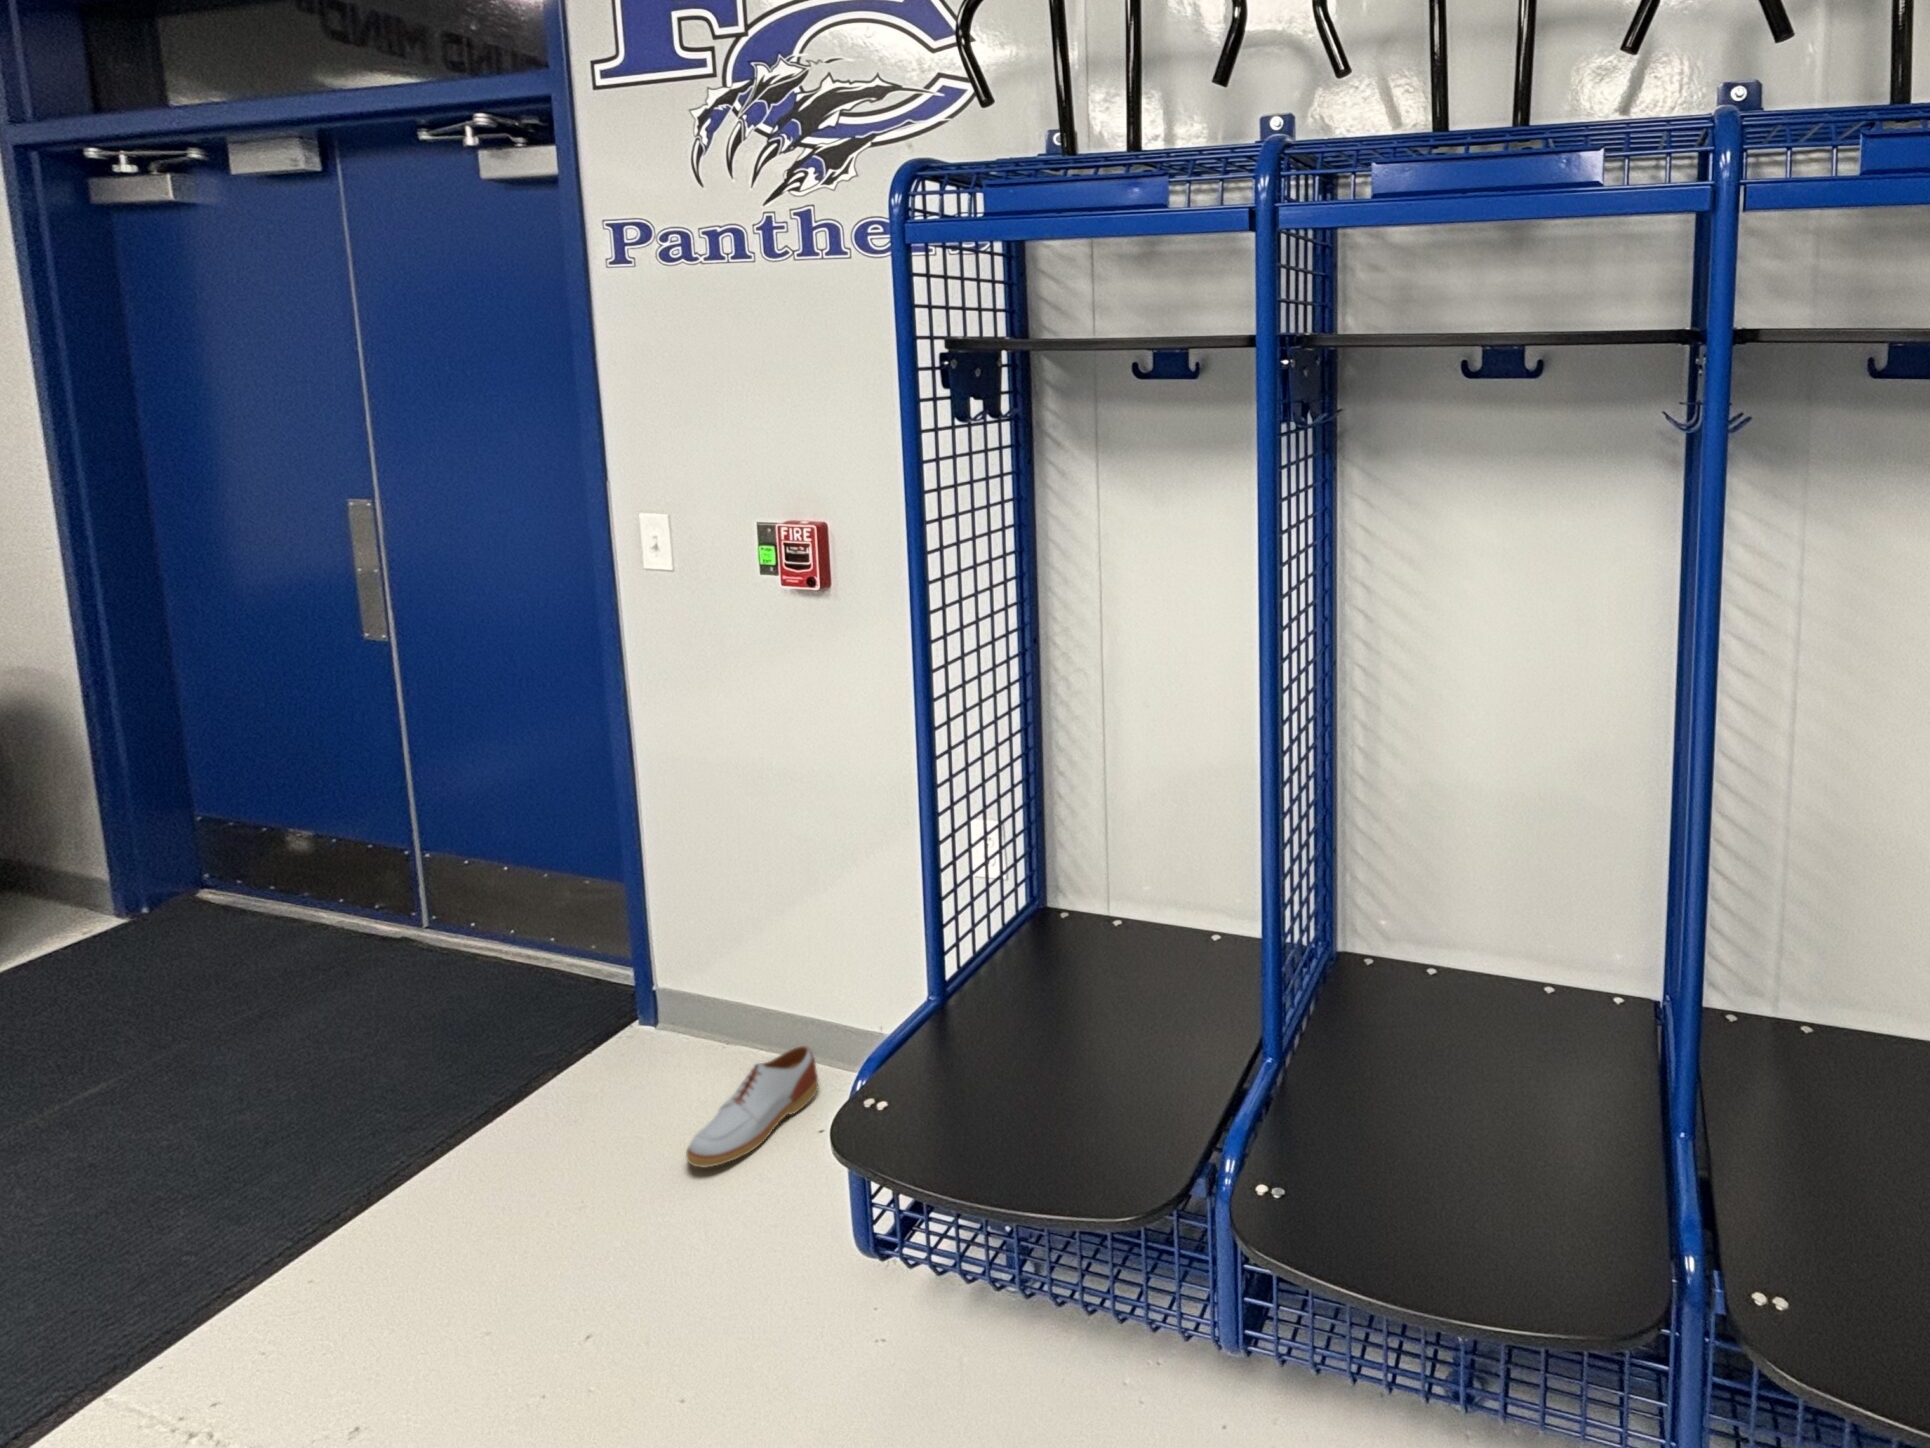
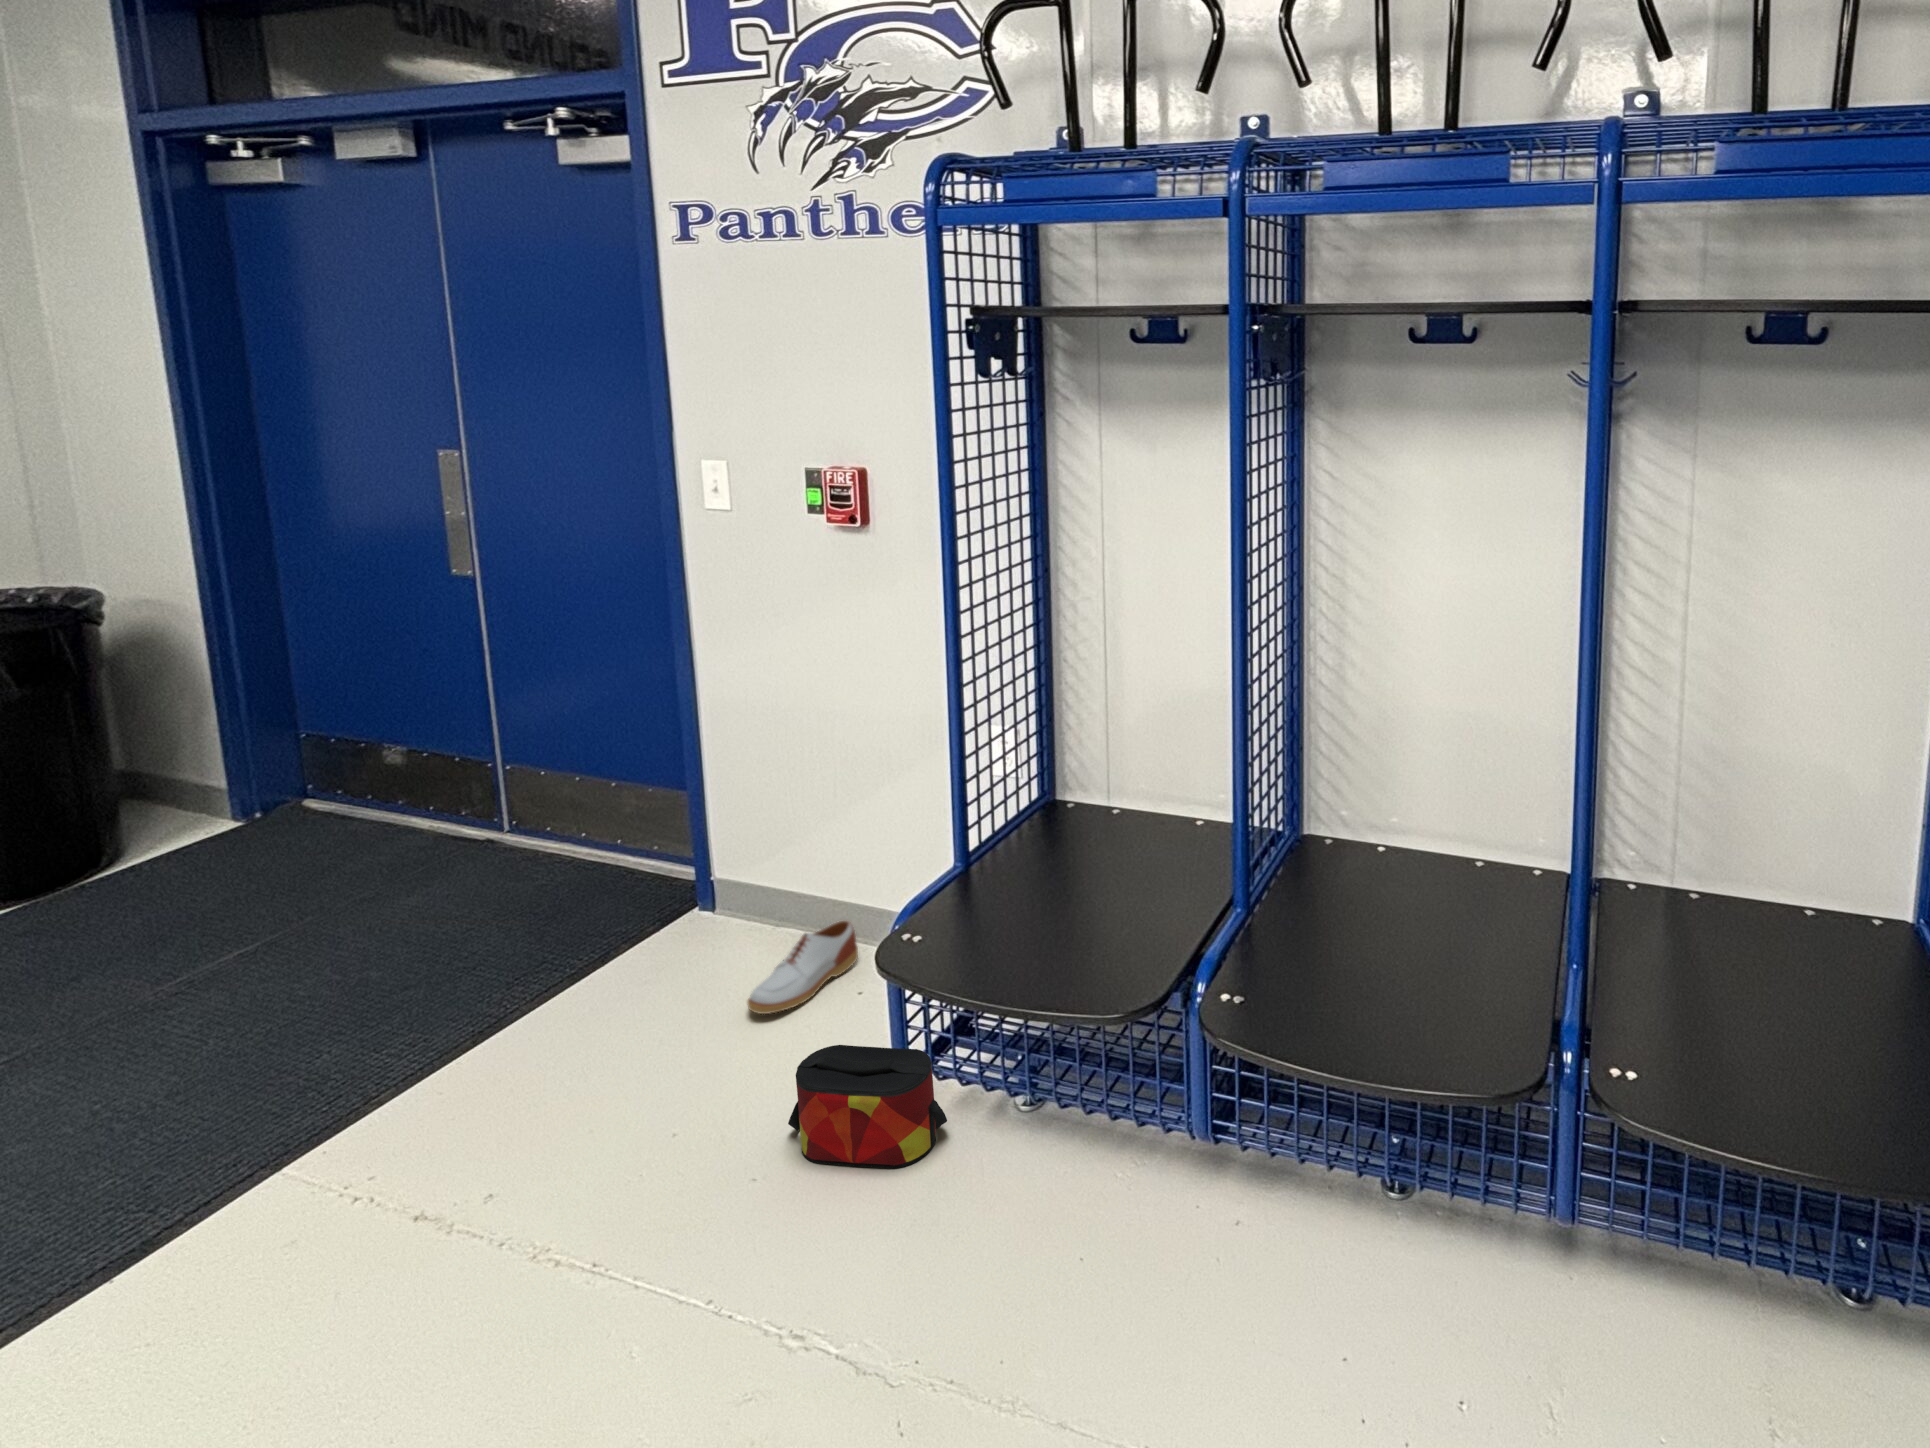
bag: none [727,1223,919,1382] -> present [788,1045,947,1168]

